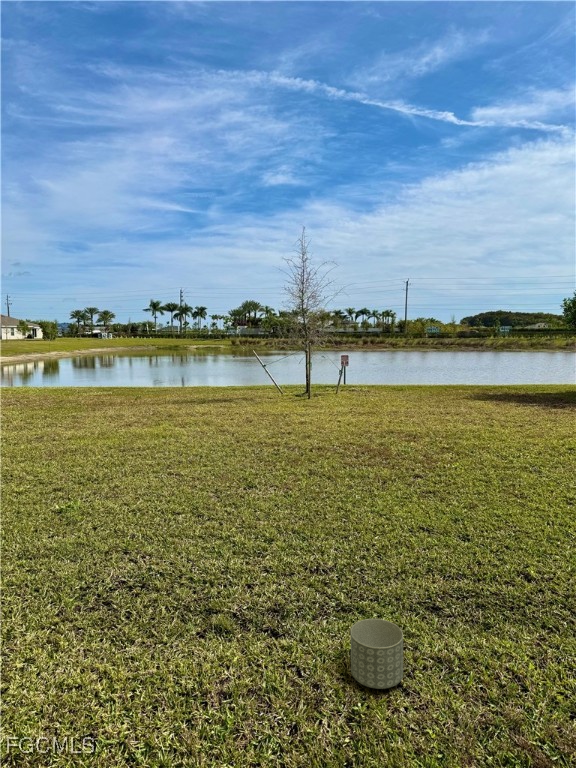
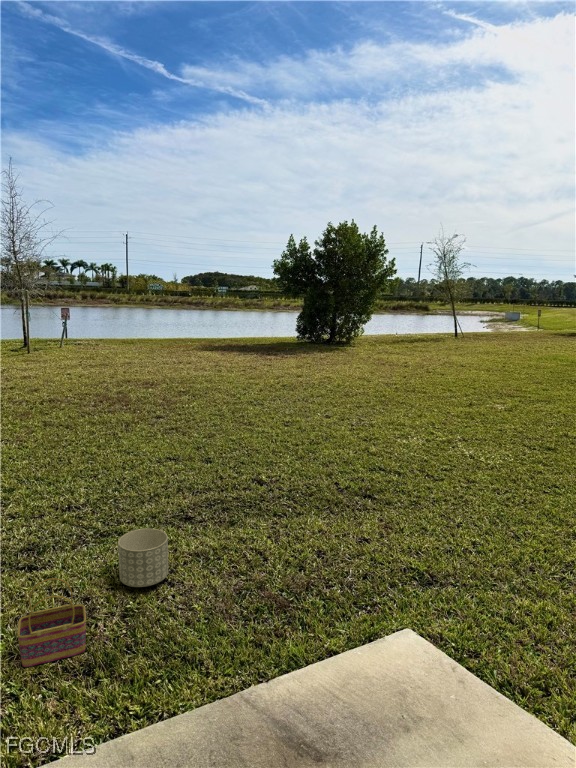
basket: none [245,660,310,750] -> present [17,578,86,667]

